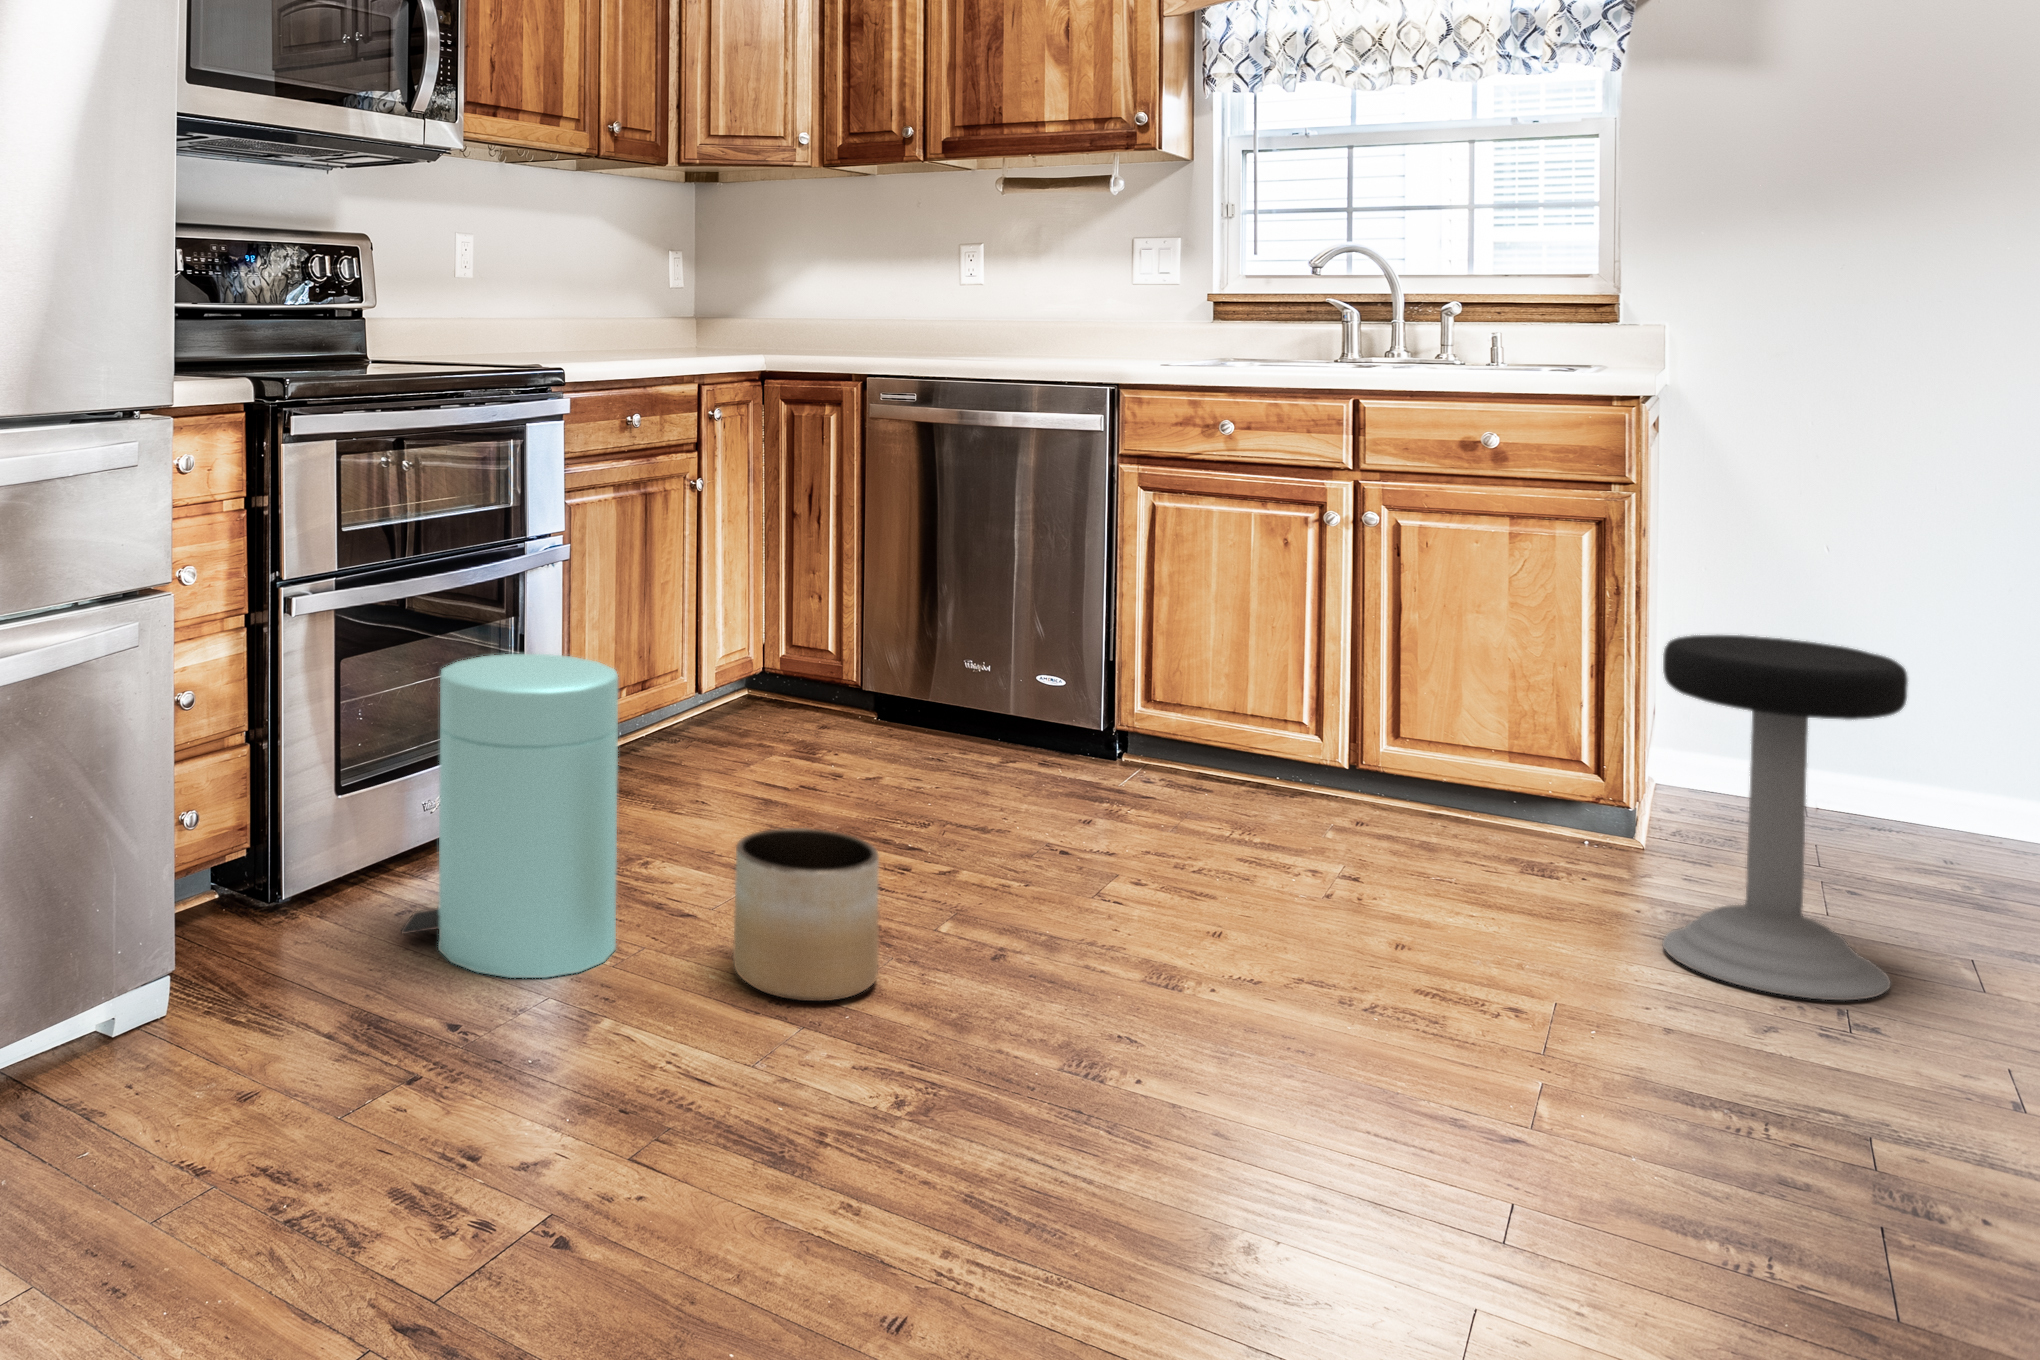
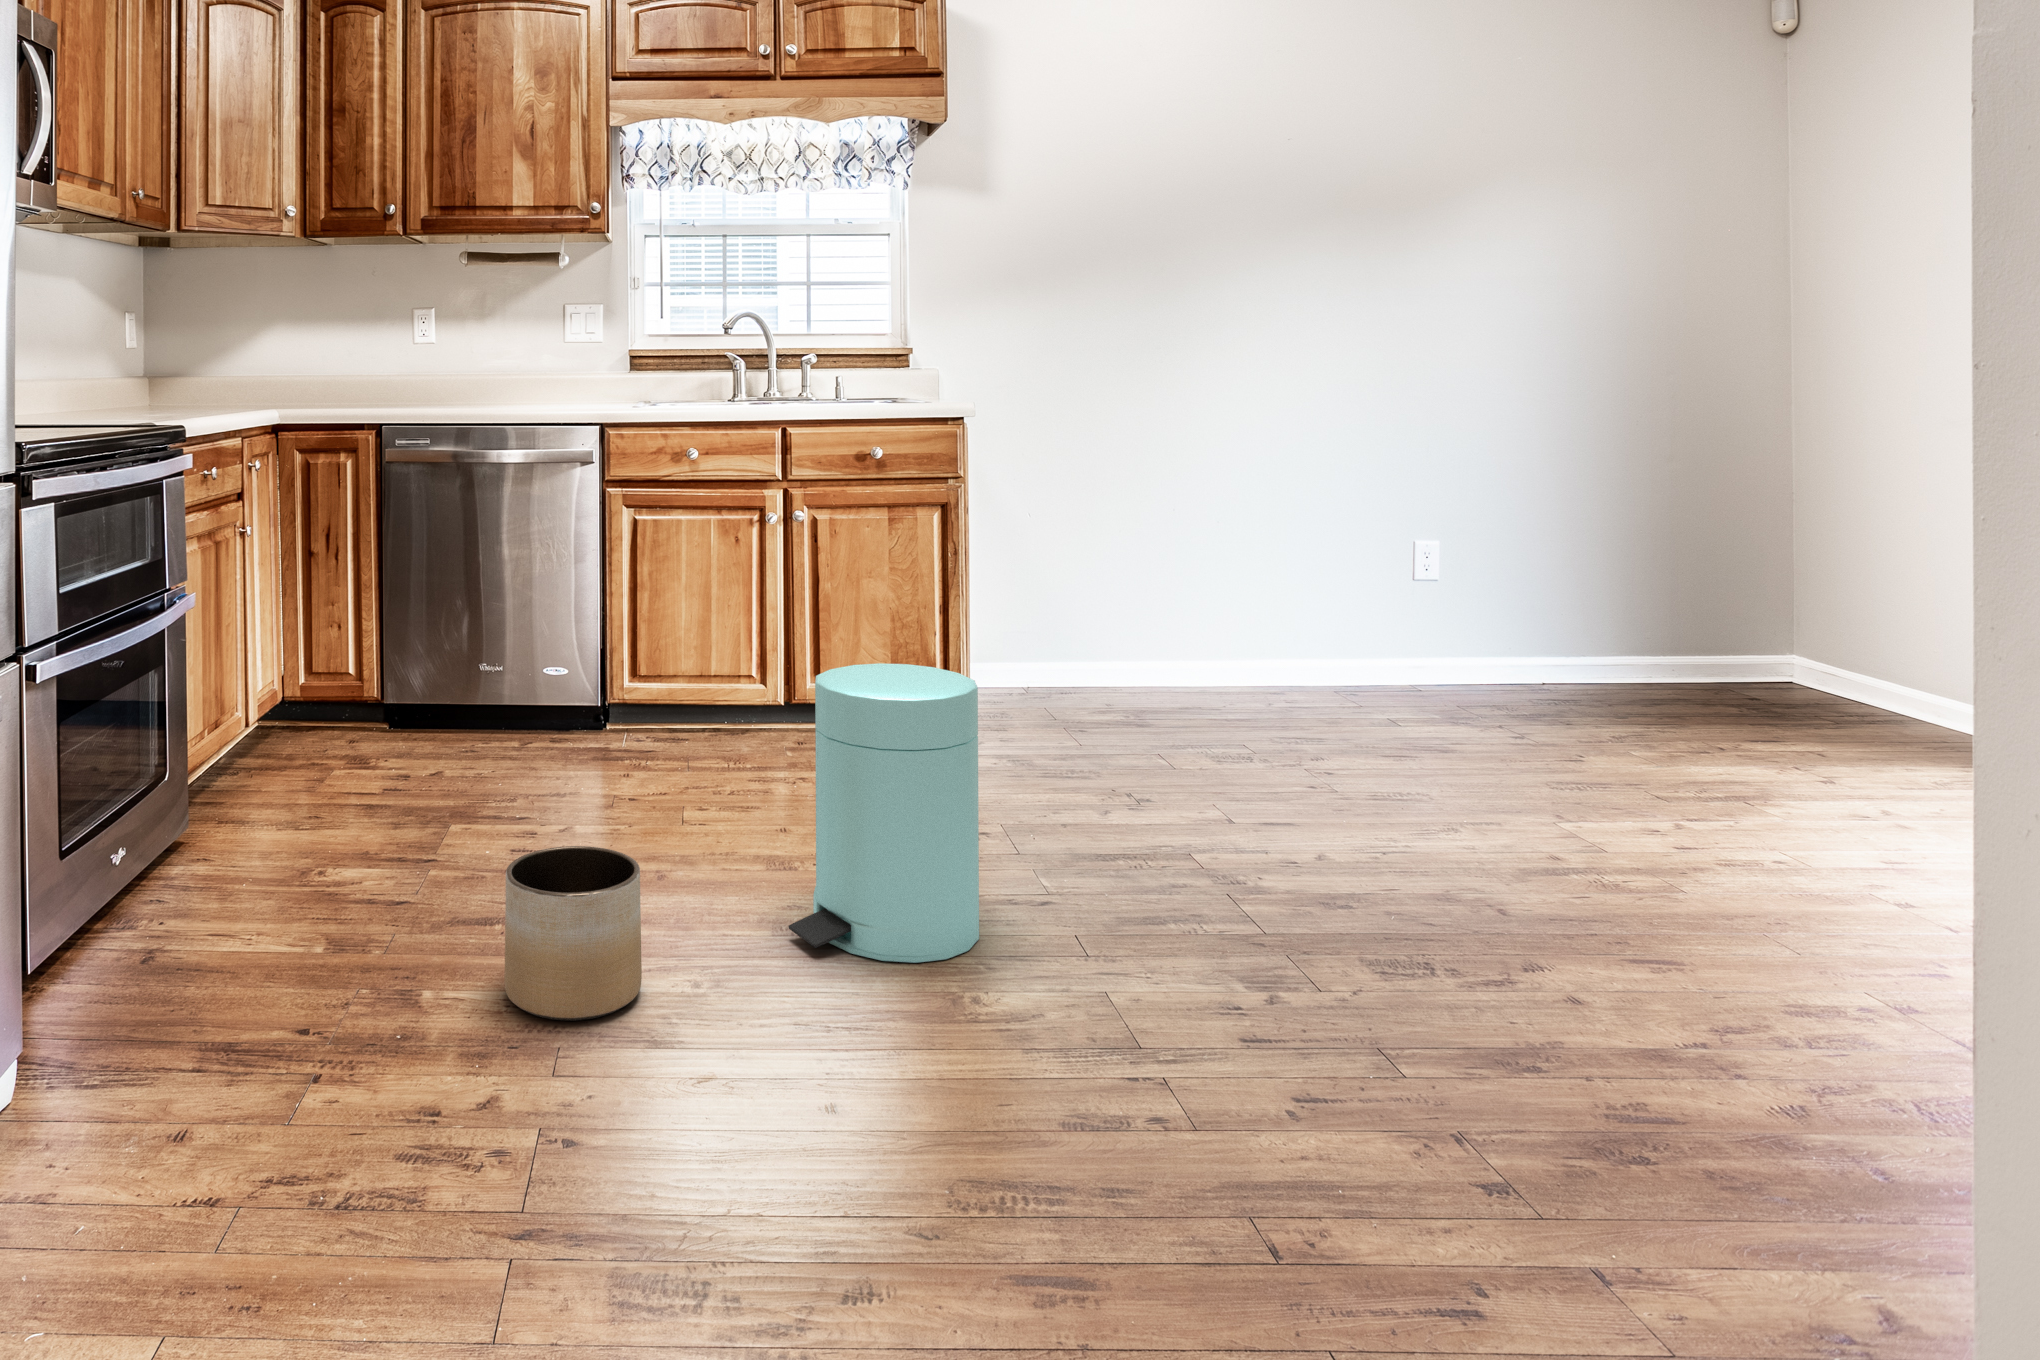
stool: present [1662,635,1908,1001] -> none [1056,577,1197,822]
trash can: present [401,654,618,978] -> present [789,663,979,963]

